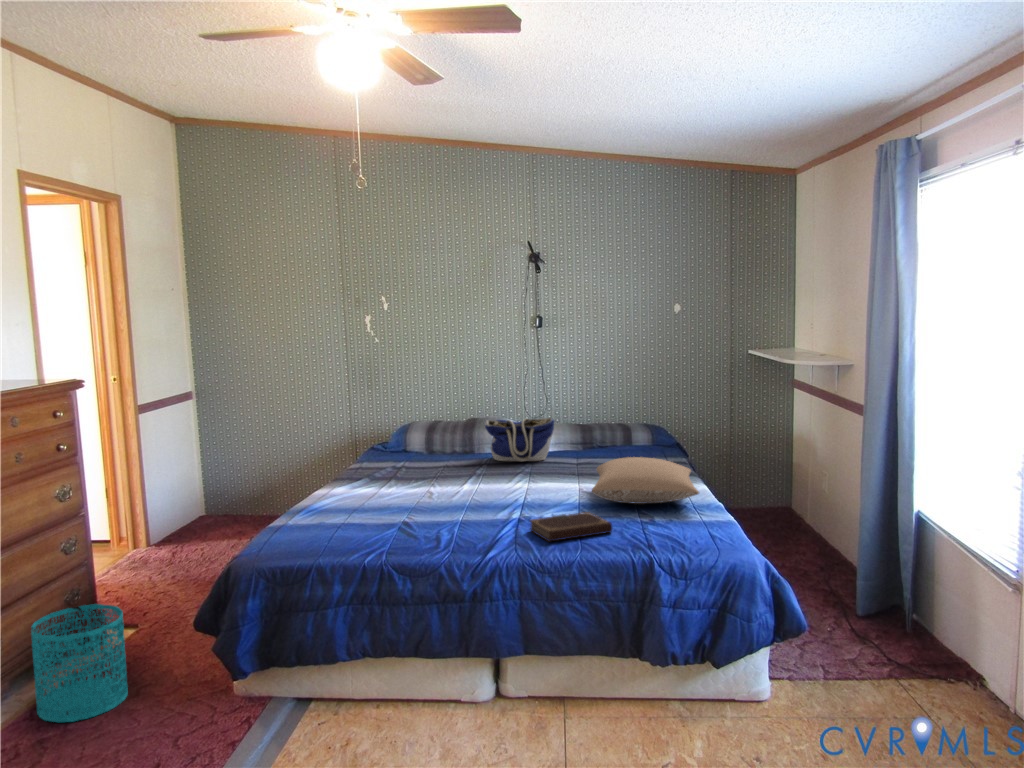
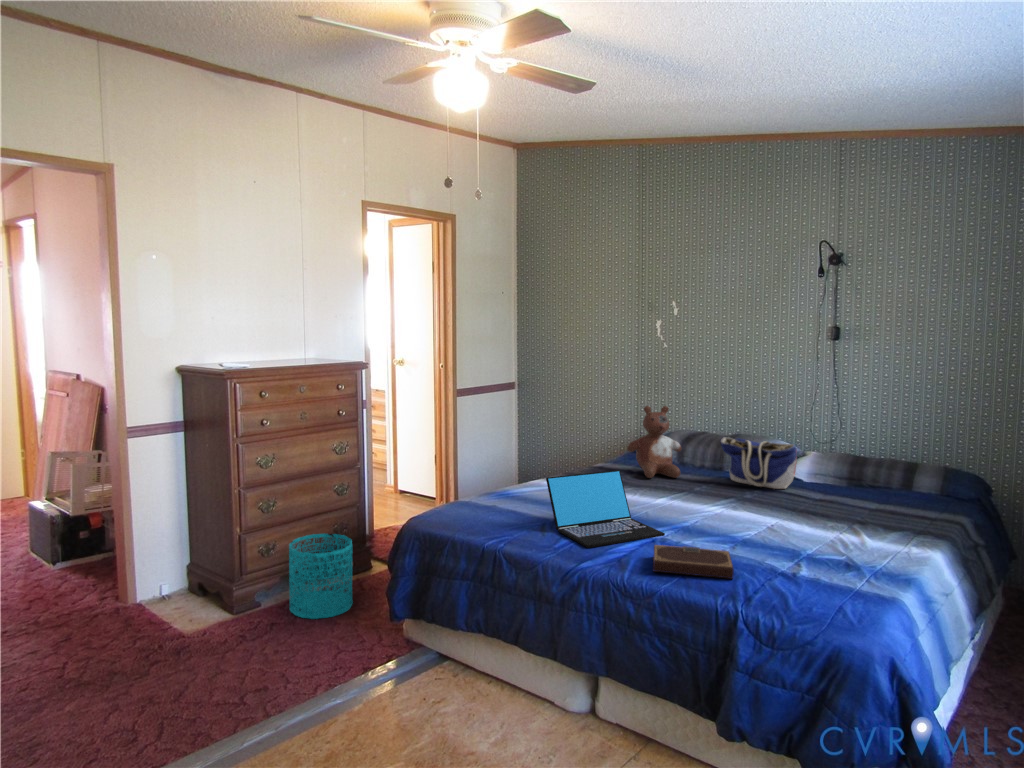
stuffed bear: none [392,397,449,471] -> present [627,406,681,478]
pillow: present [592,457,699,504] -> none [746,500,910,562]
laptop: none [394,461,510,538] -> present [546,470,665,548]

